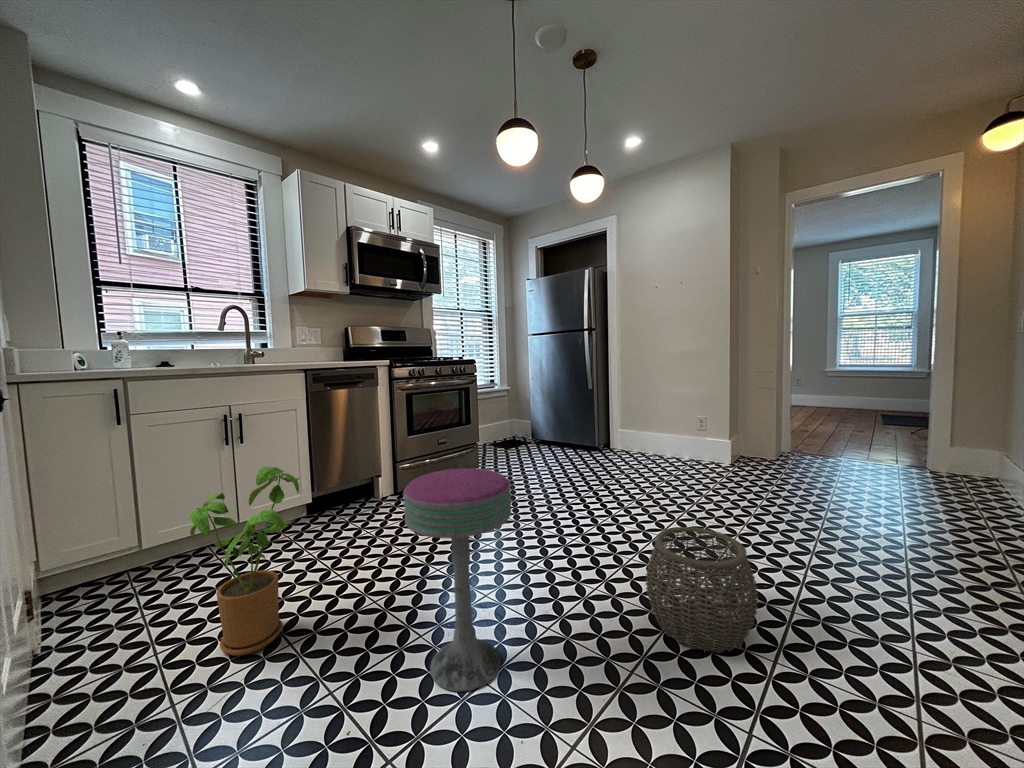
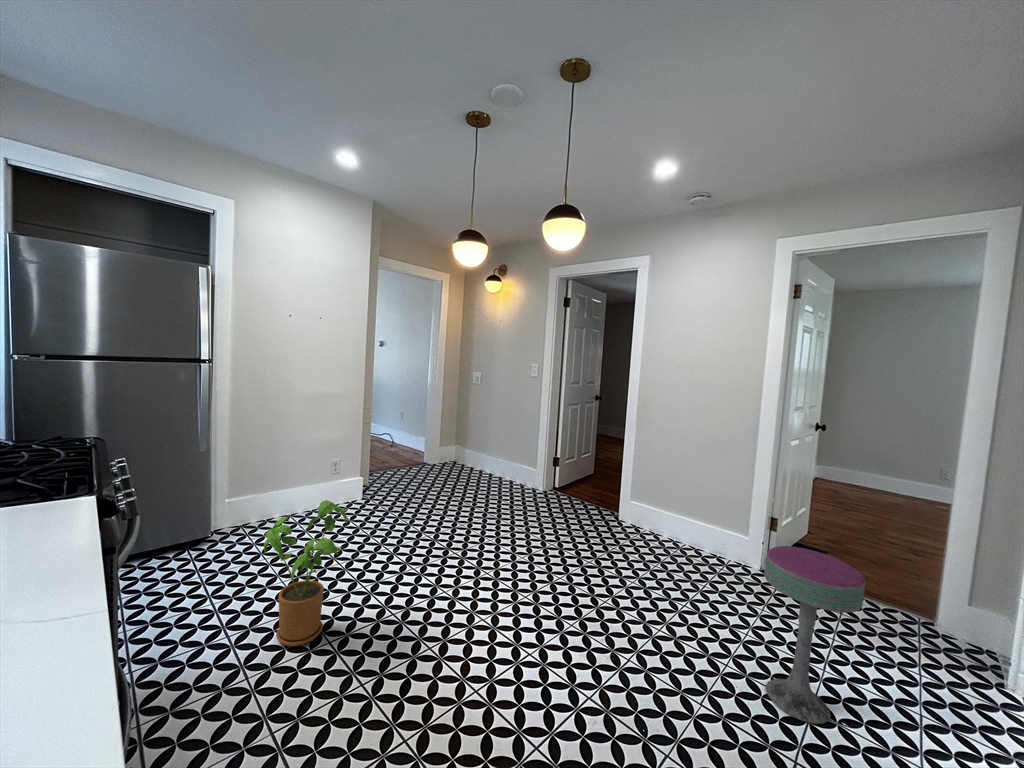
bar stool: present [403,468,511,692] -> present [764,546,866,724]
woven basket: present [646,527,758,653] -> none [610,586,696,692]

